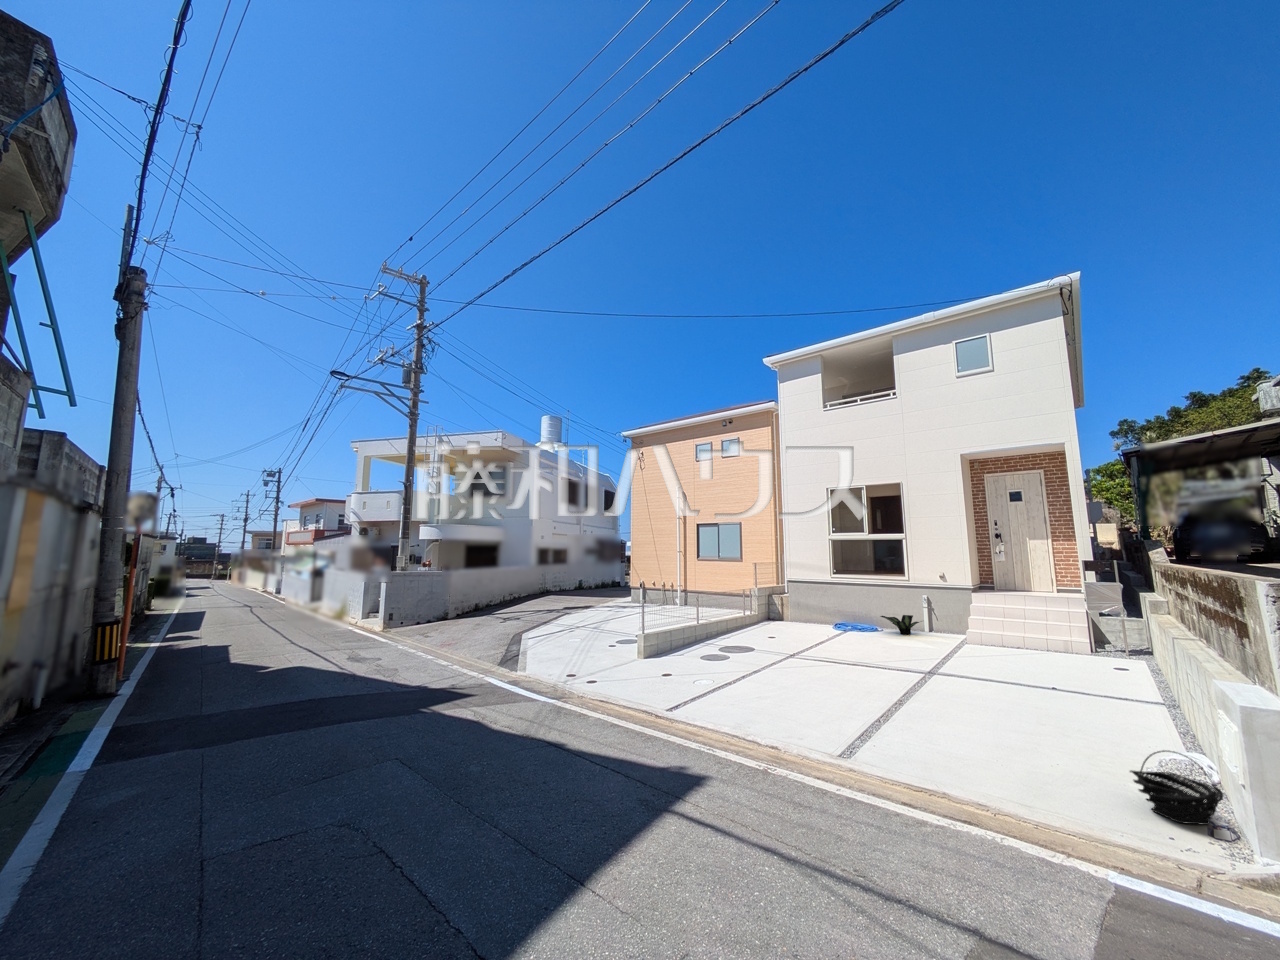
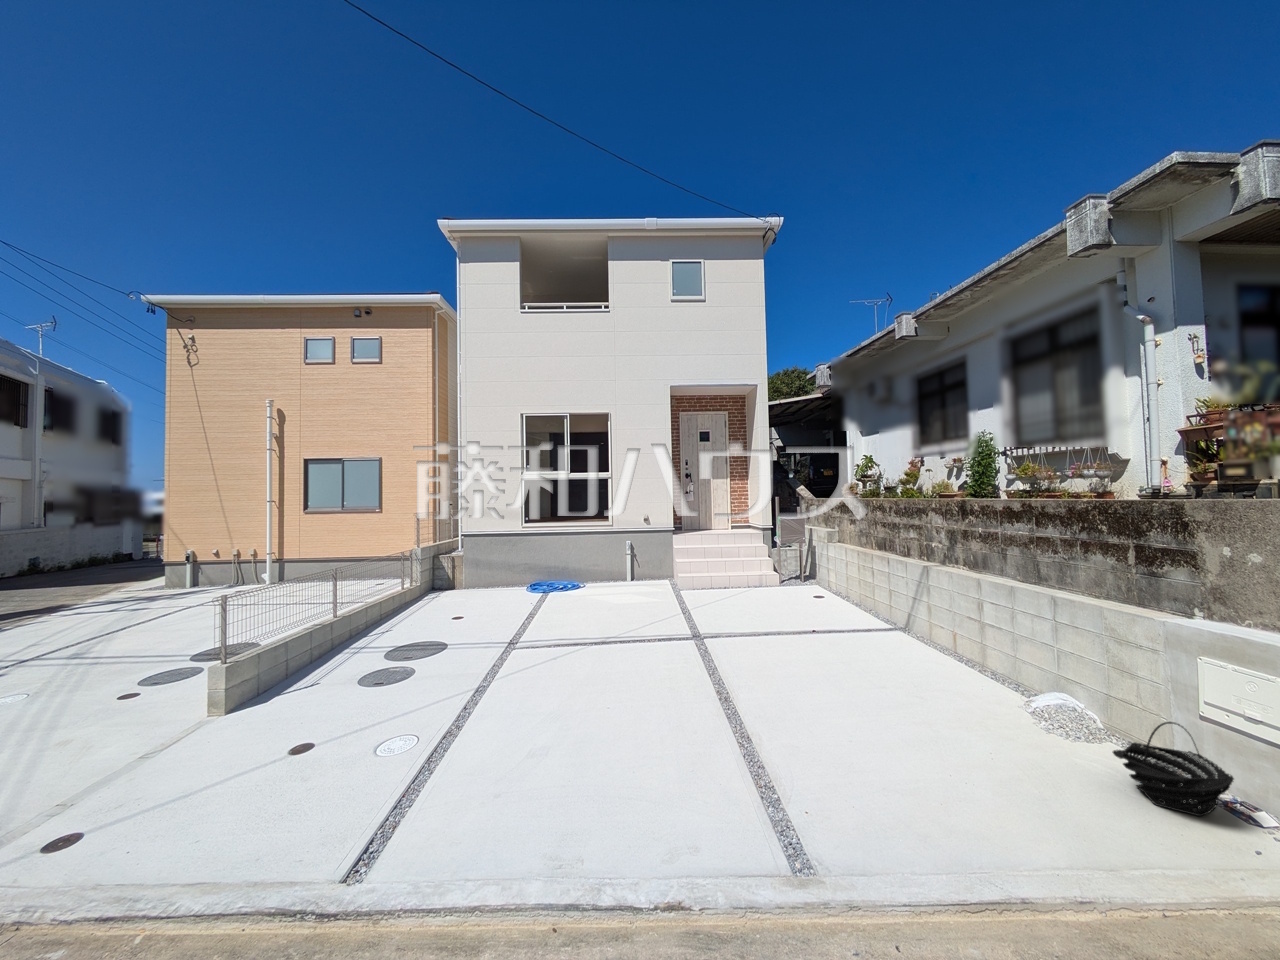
potted plant: present [881,615,919,635] -> none [586,566,633,591]

